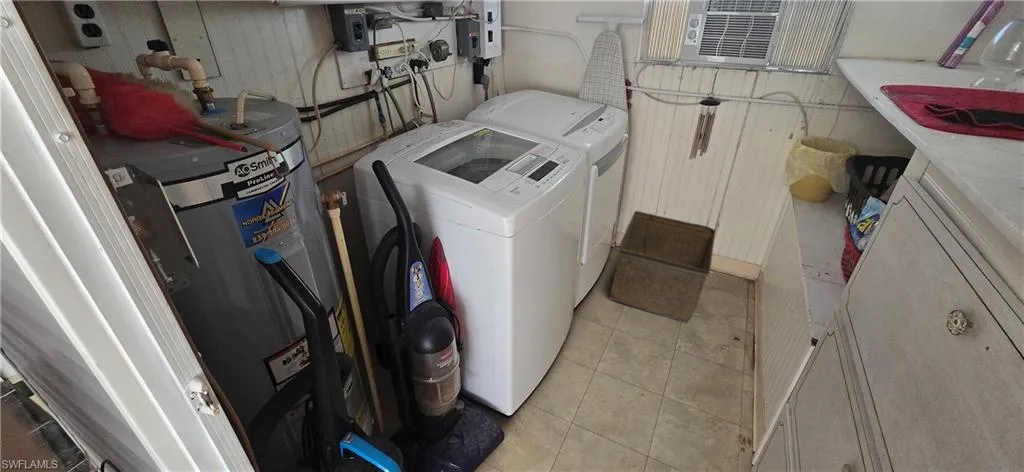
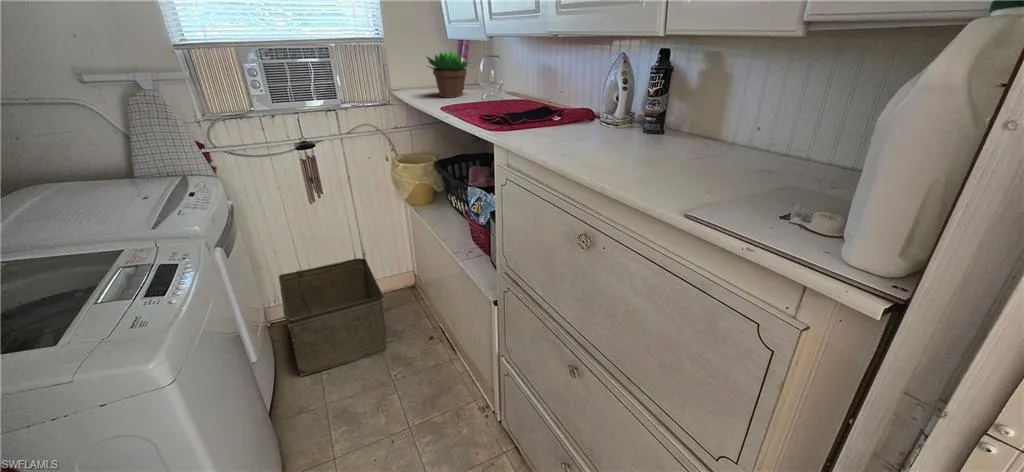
succulent plant: none [898,13,975,80] -> present [427,51,468,98]

